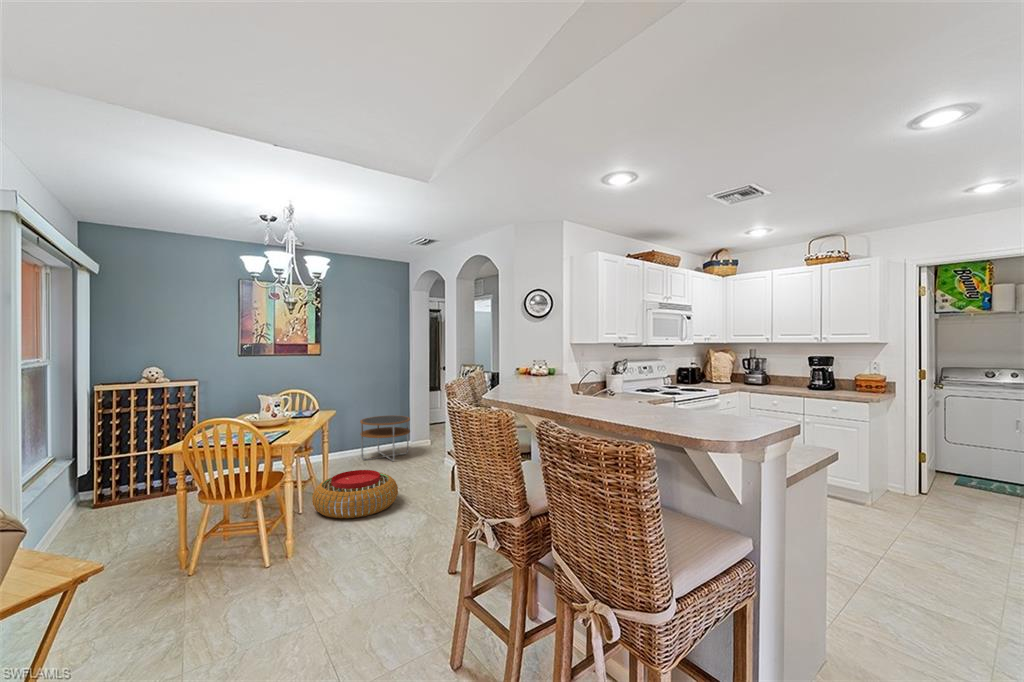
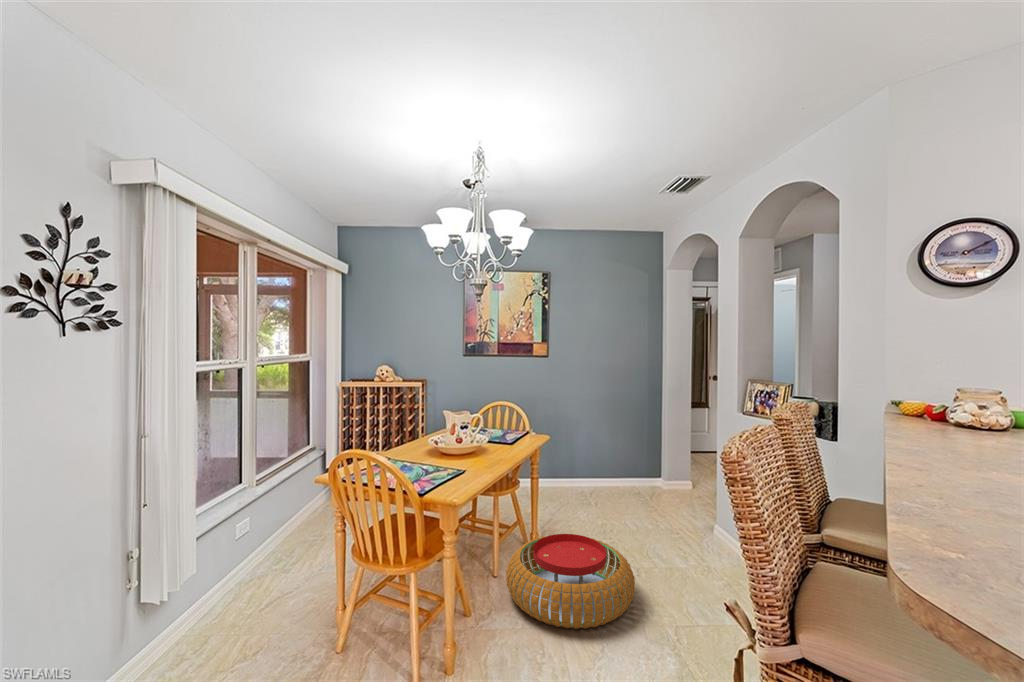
side table: present [360,415,410,461] -> none [595,440,663,509]

